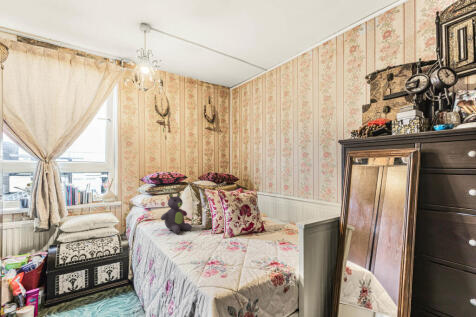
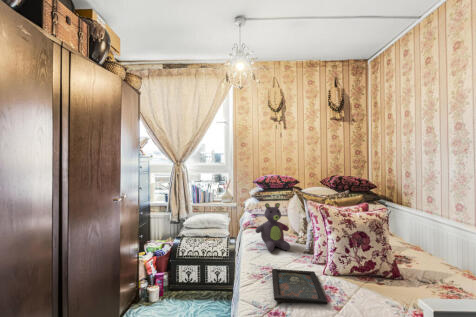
tray: none [188,238,238,260] -> present [272,269,327,304]

